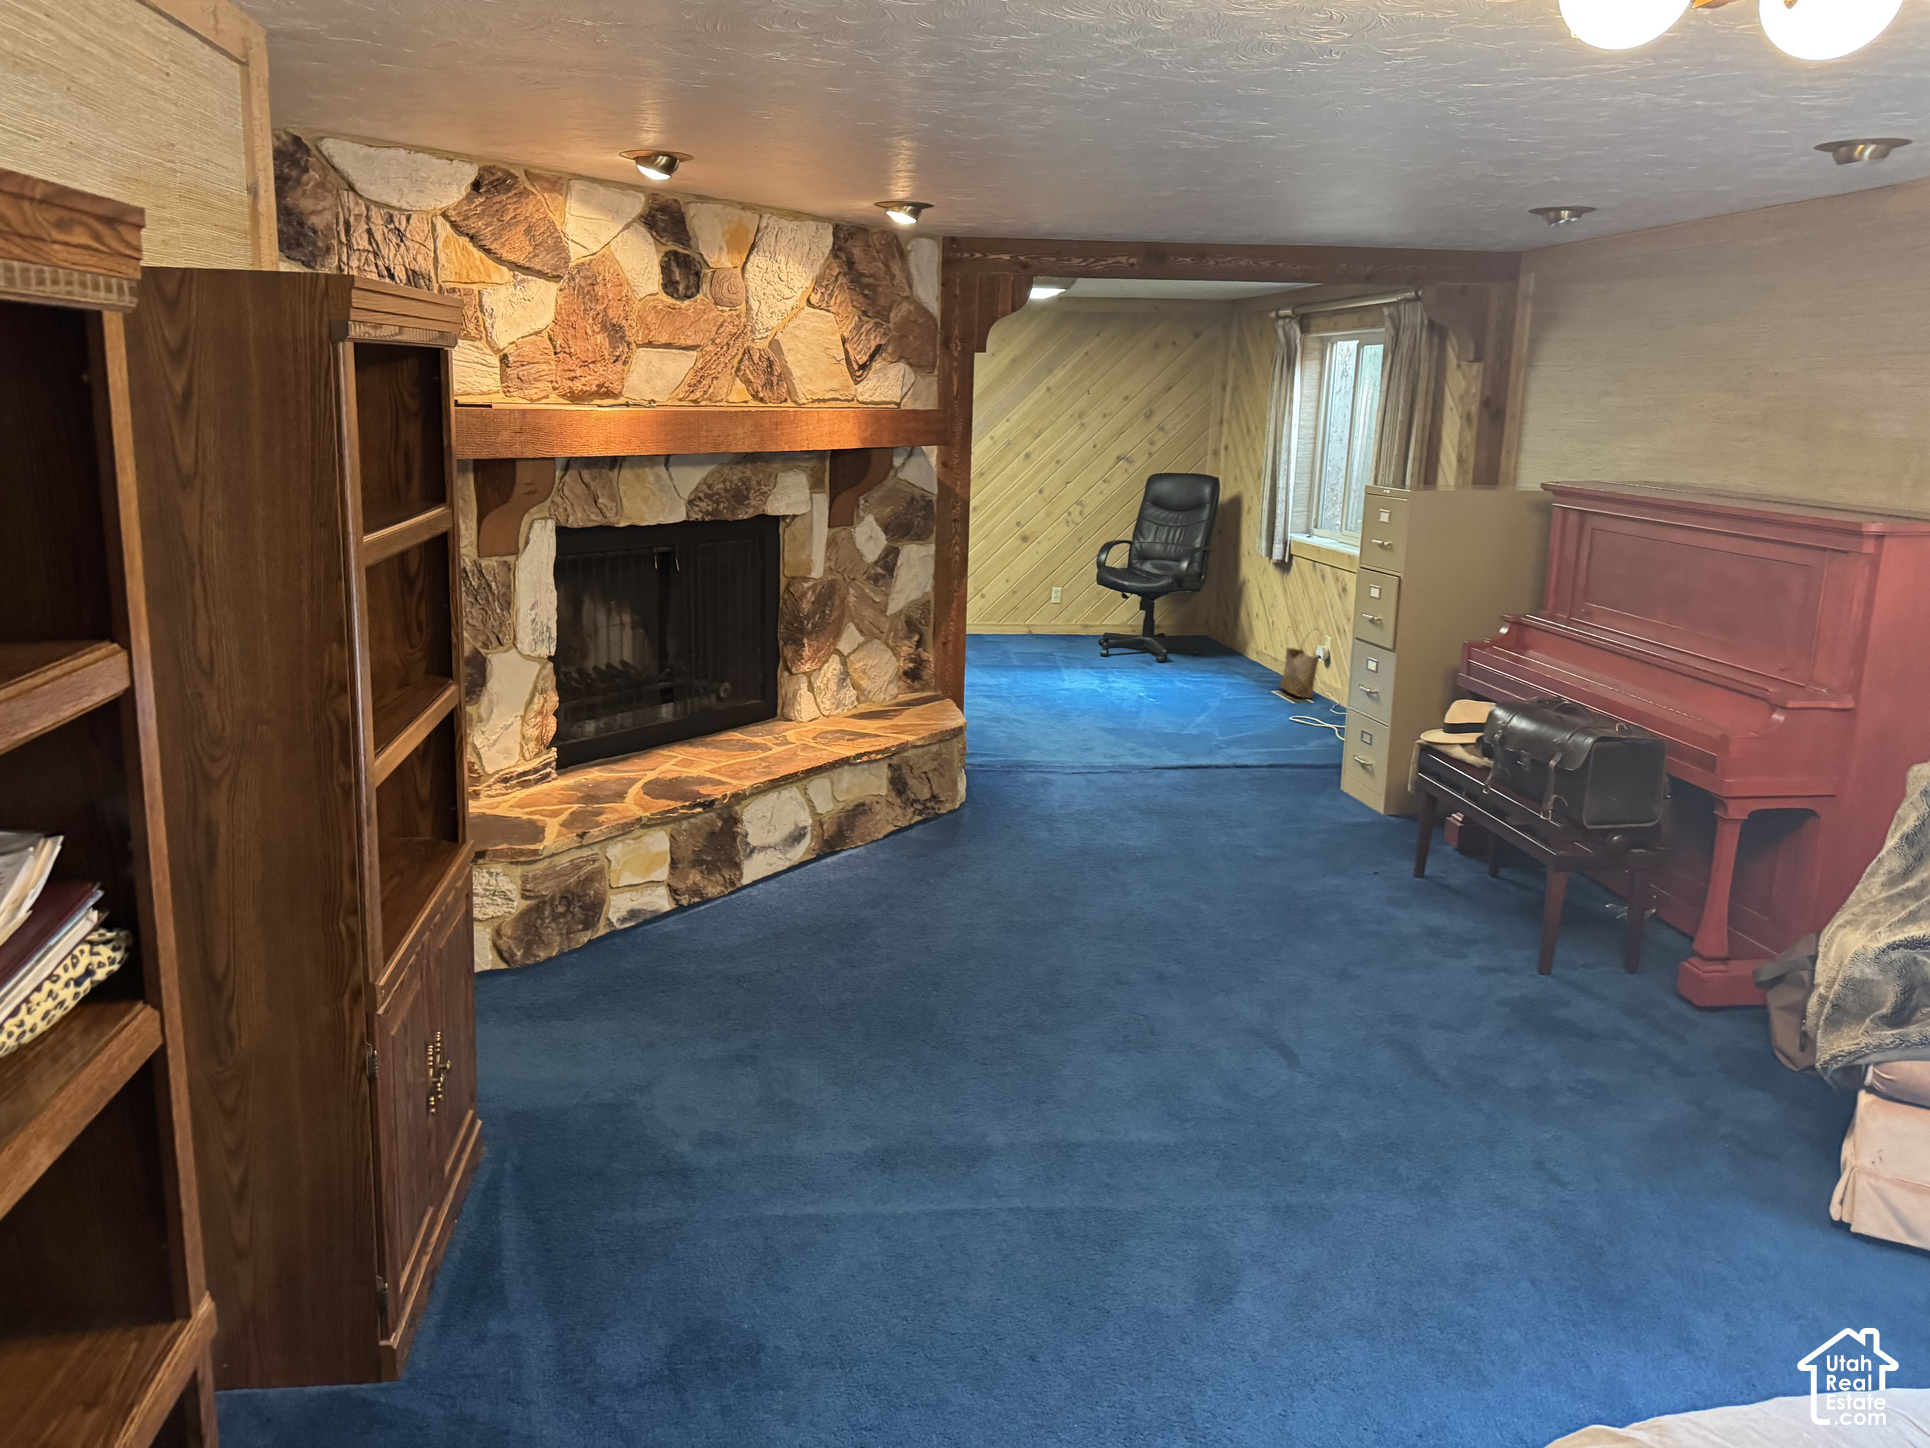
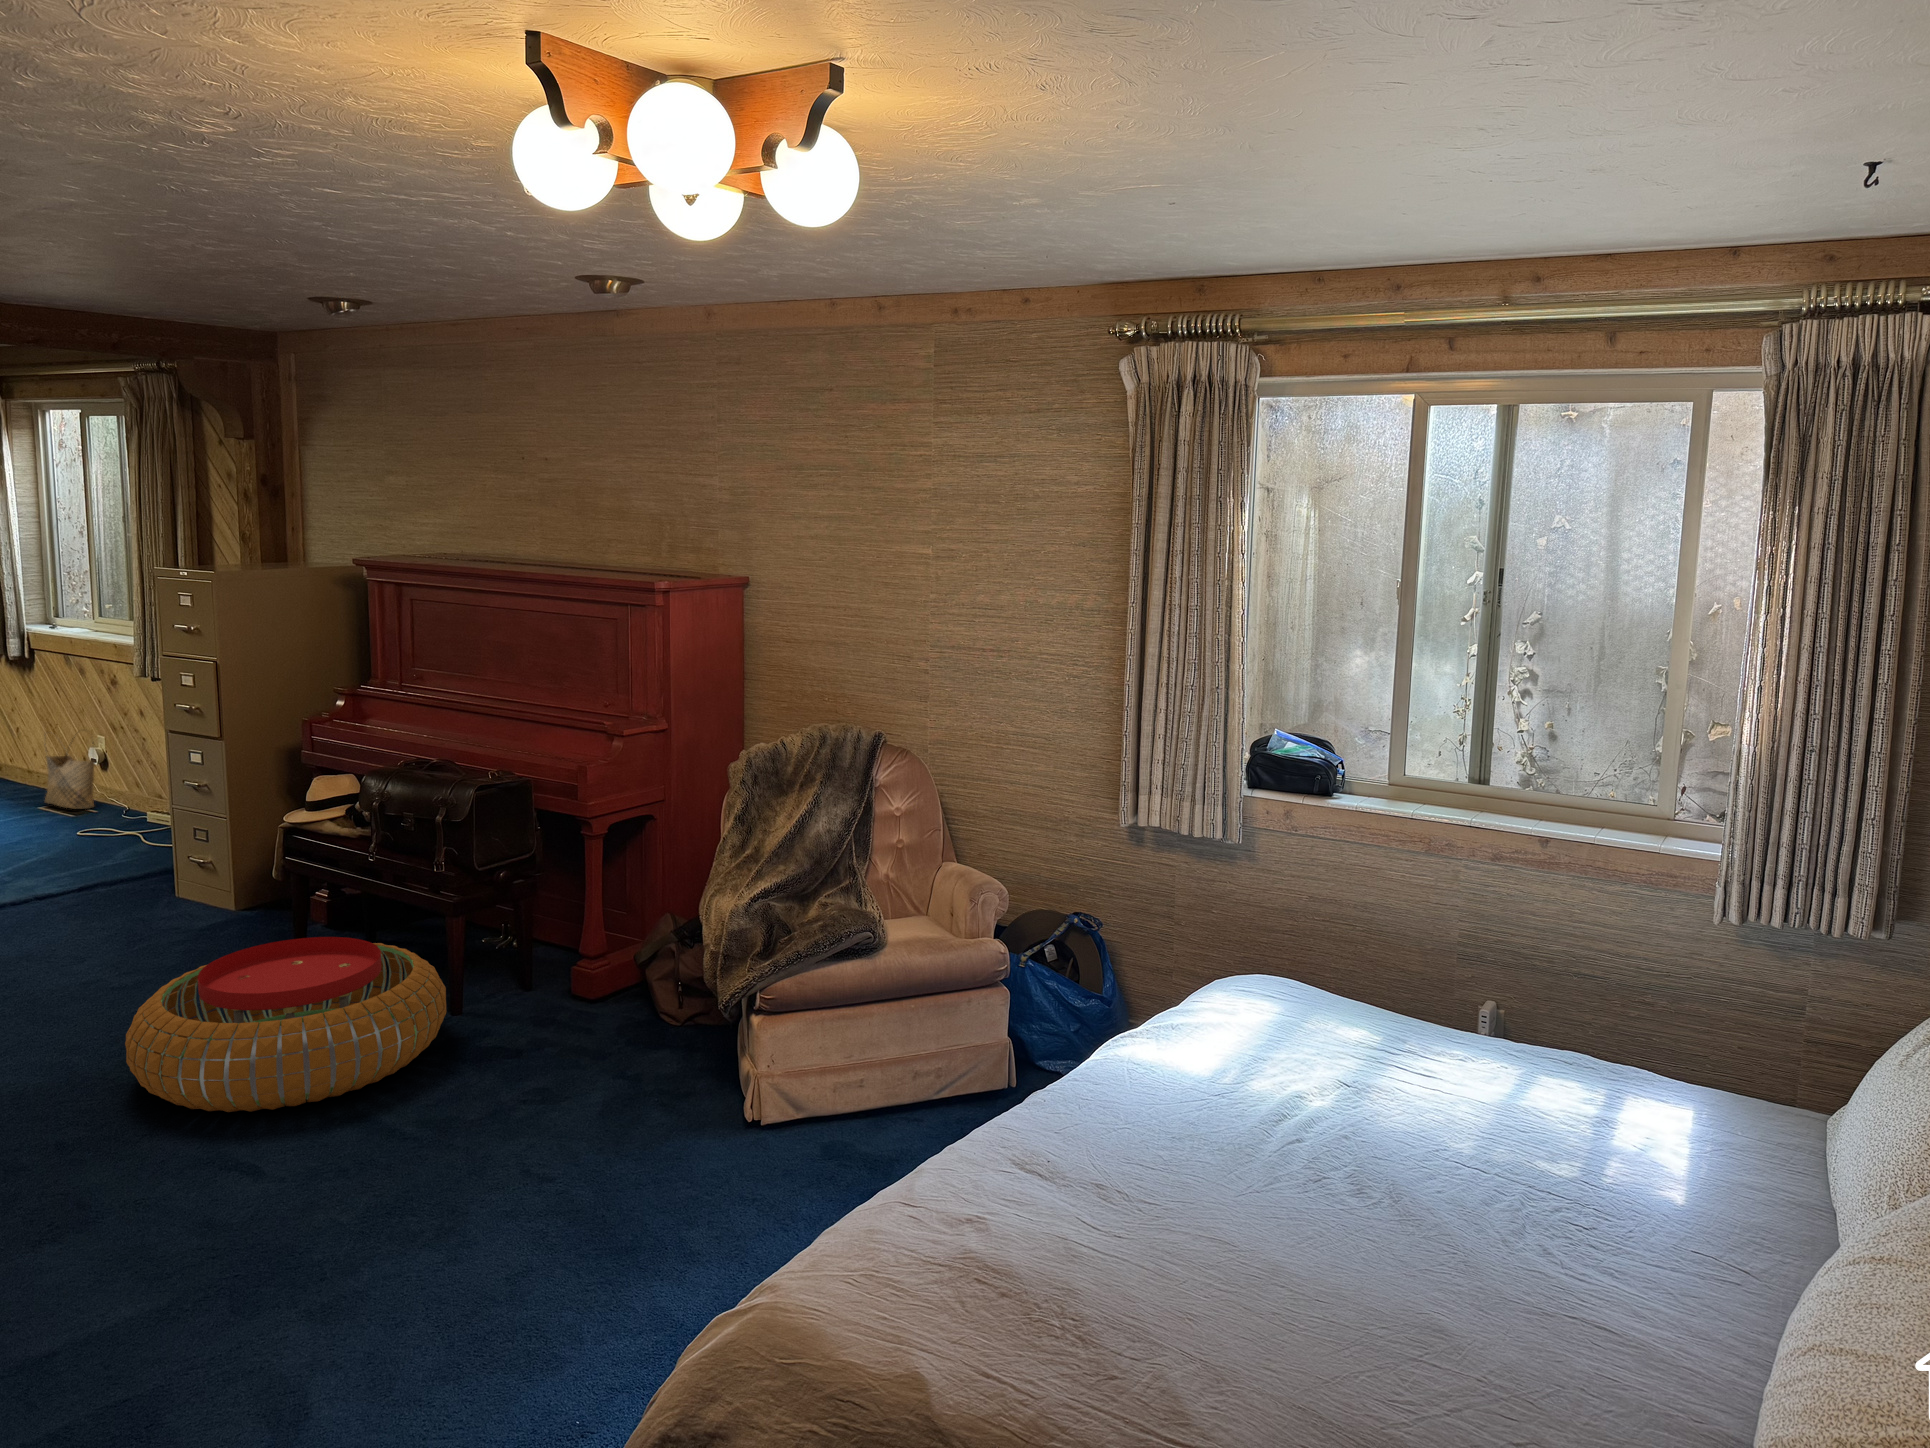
pouf: none [1245,843,1521,1002] -> present [125,937,446,1112]

